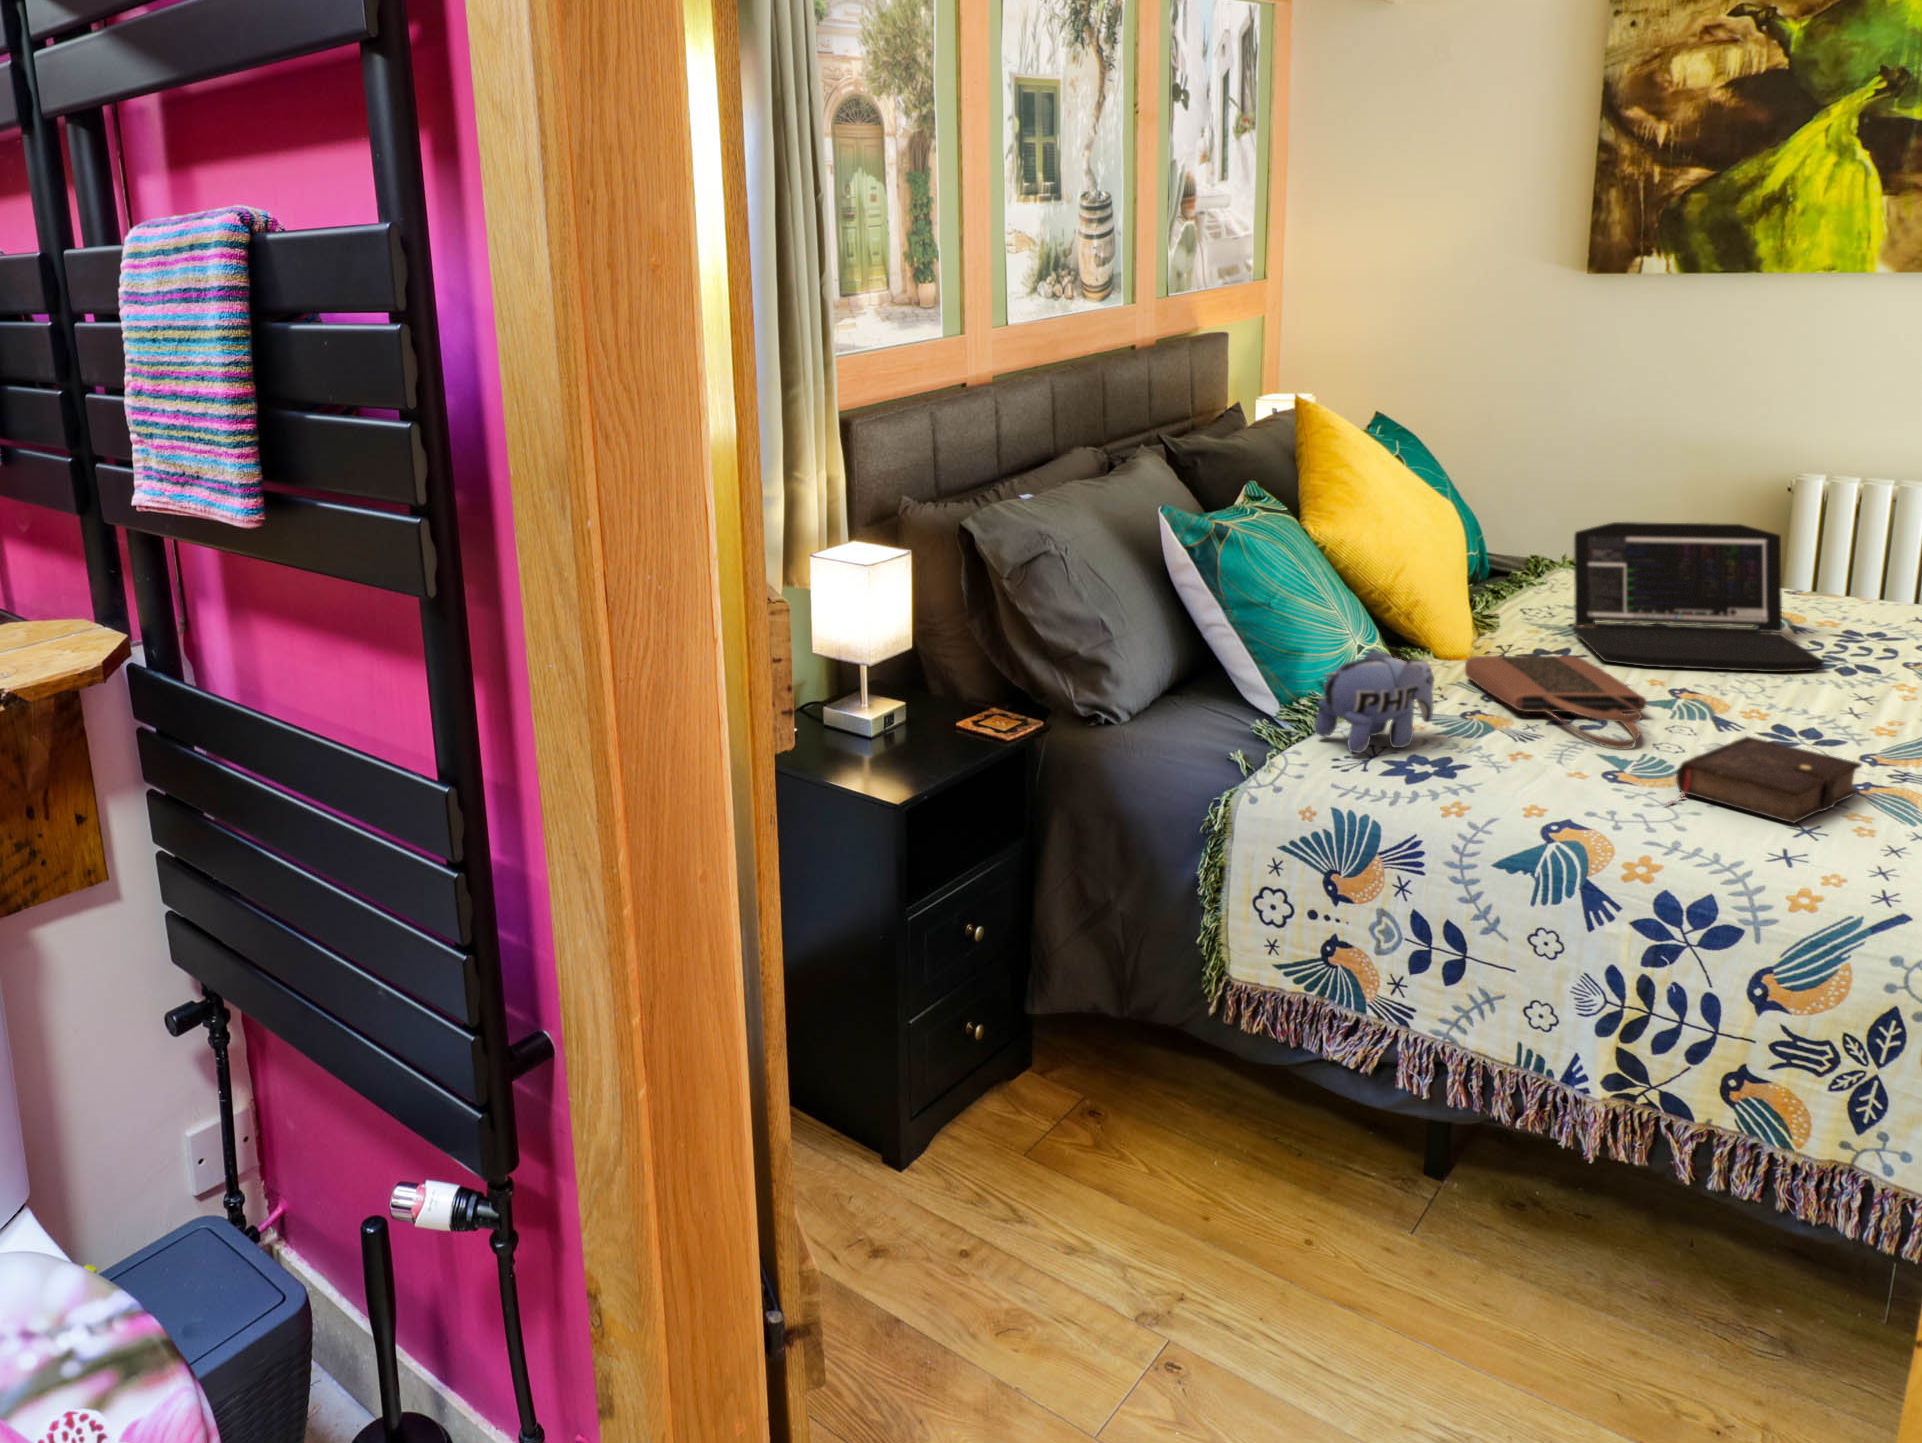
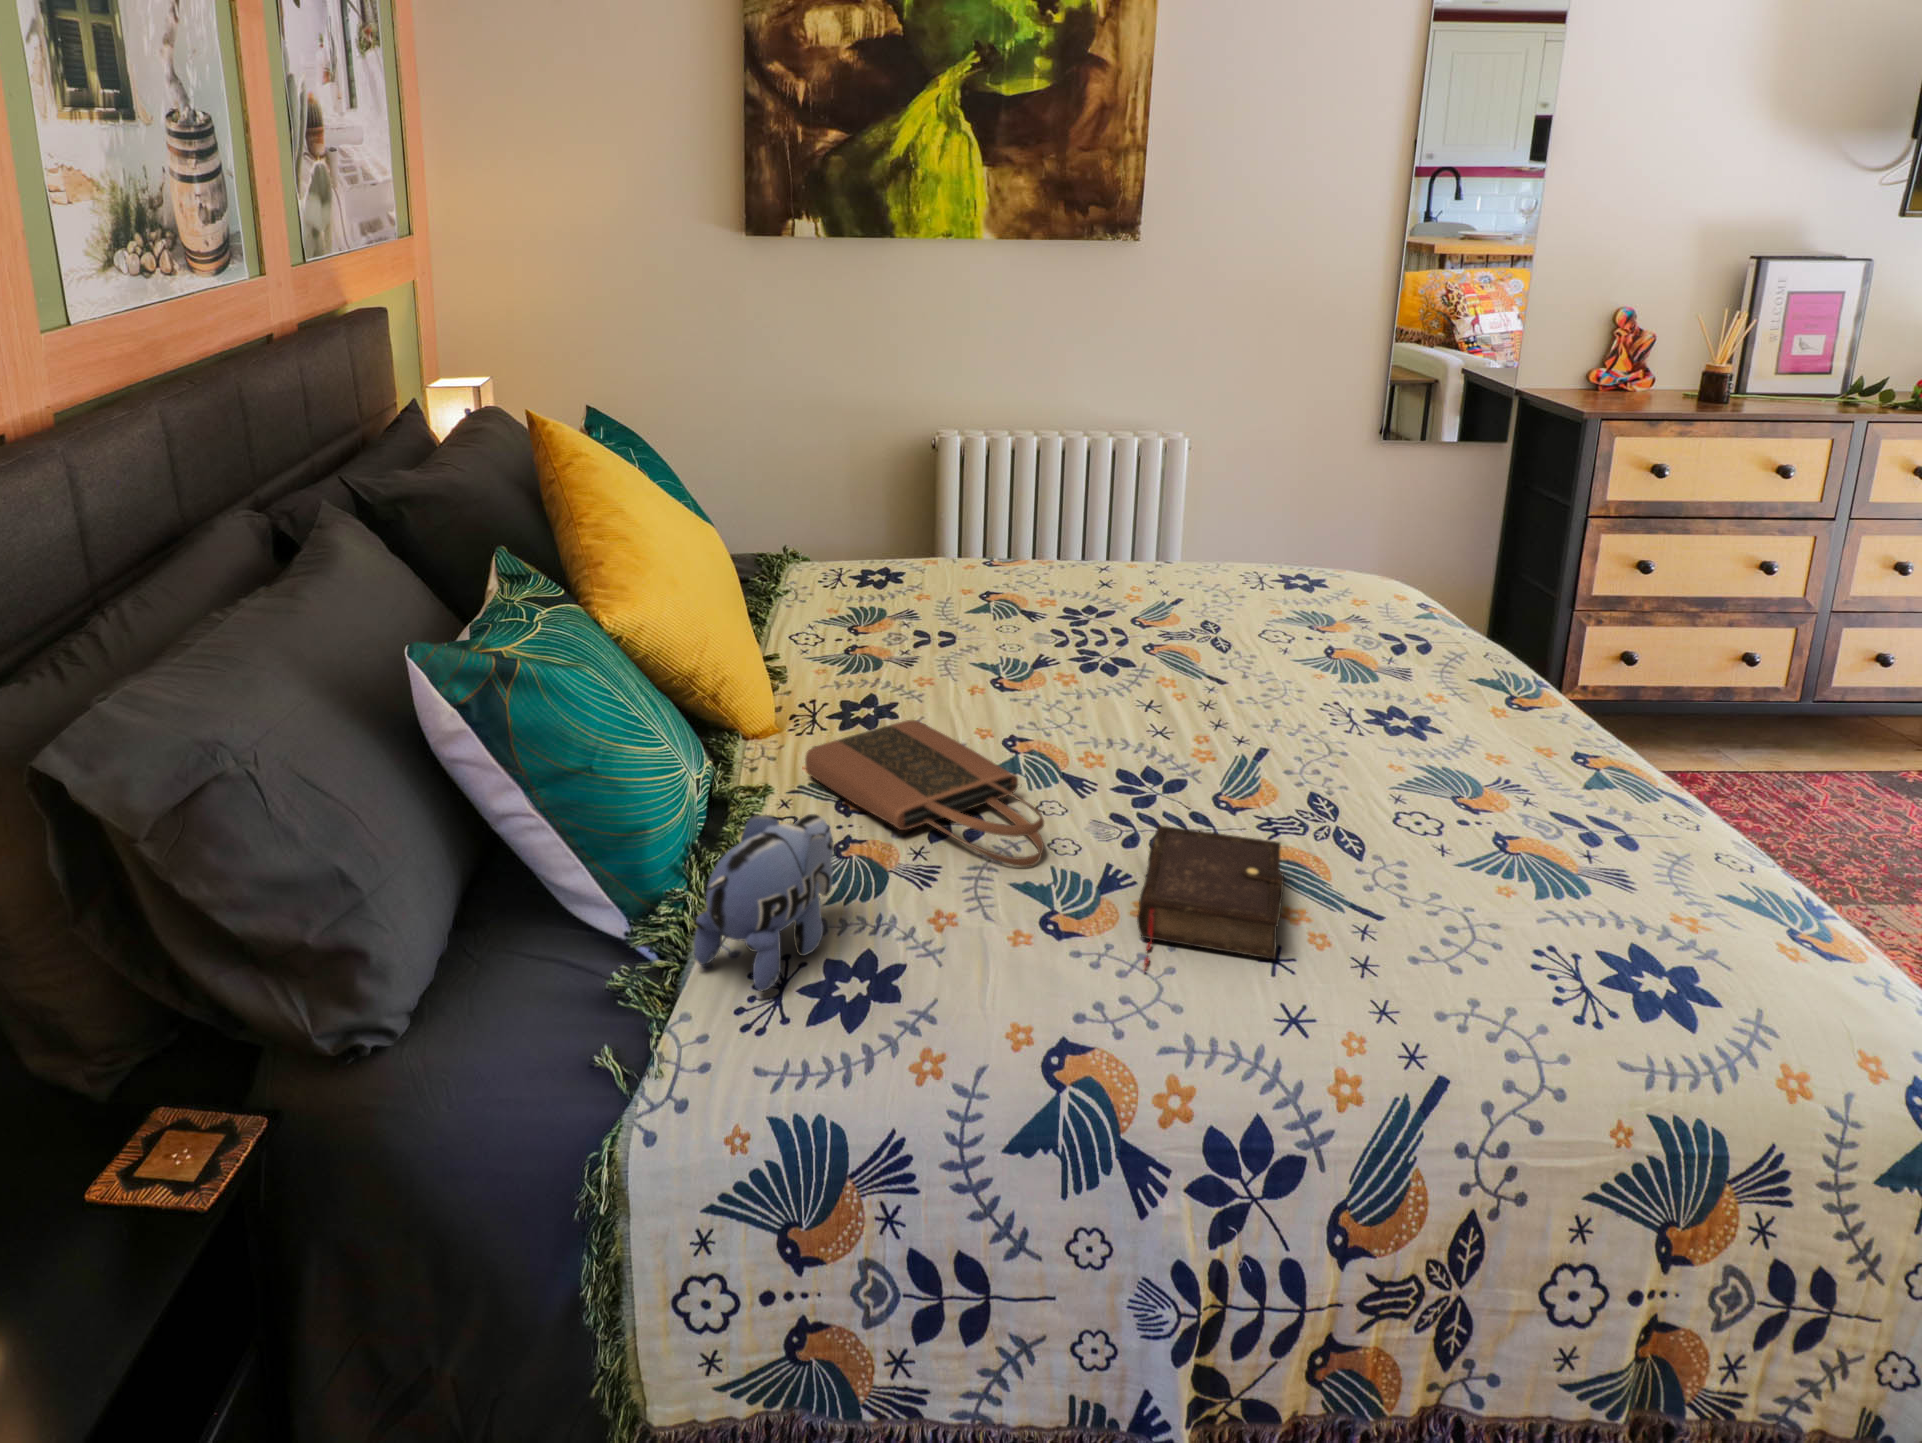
laptop: present [1572,522,1824,672] -> none [855,520,1104,709]

